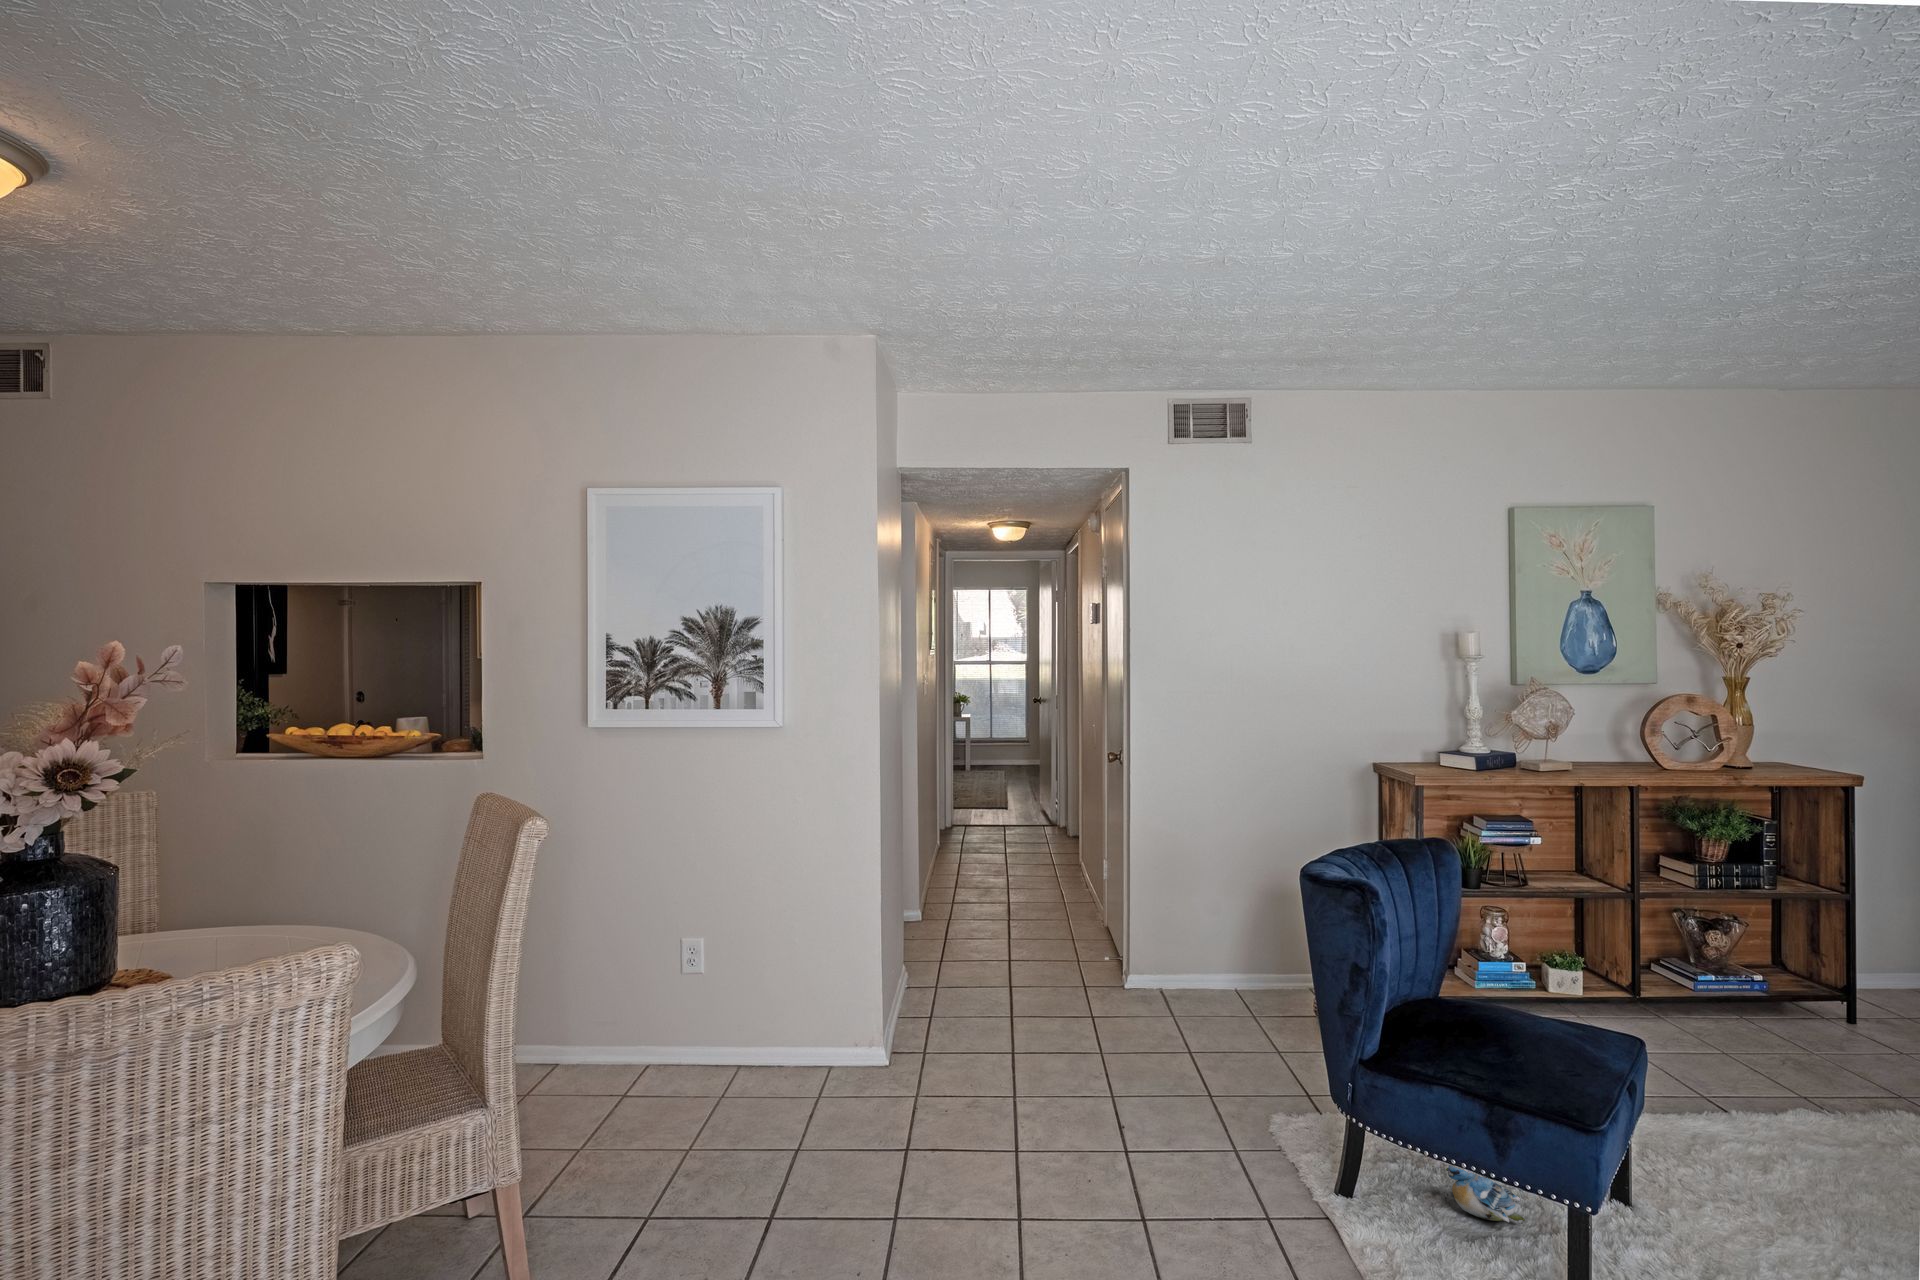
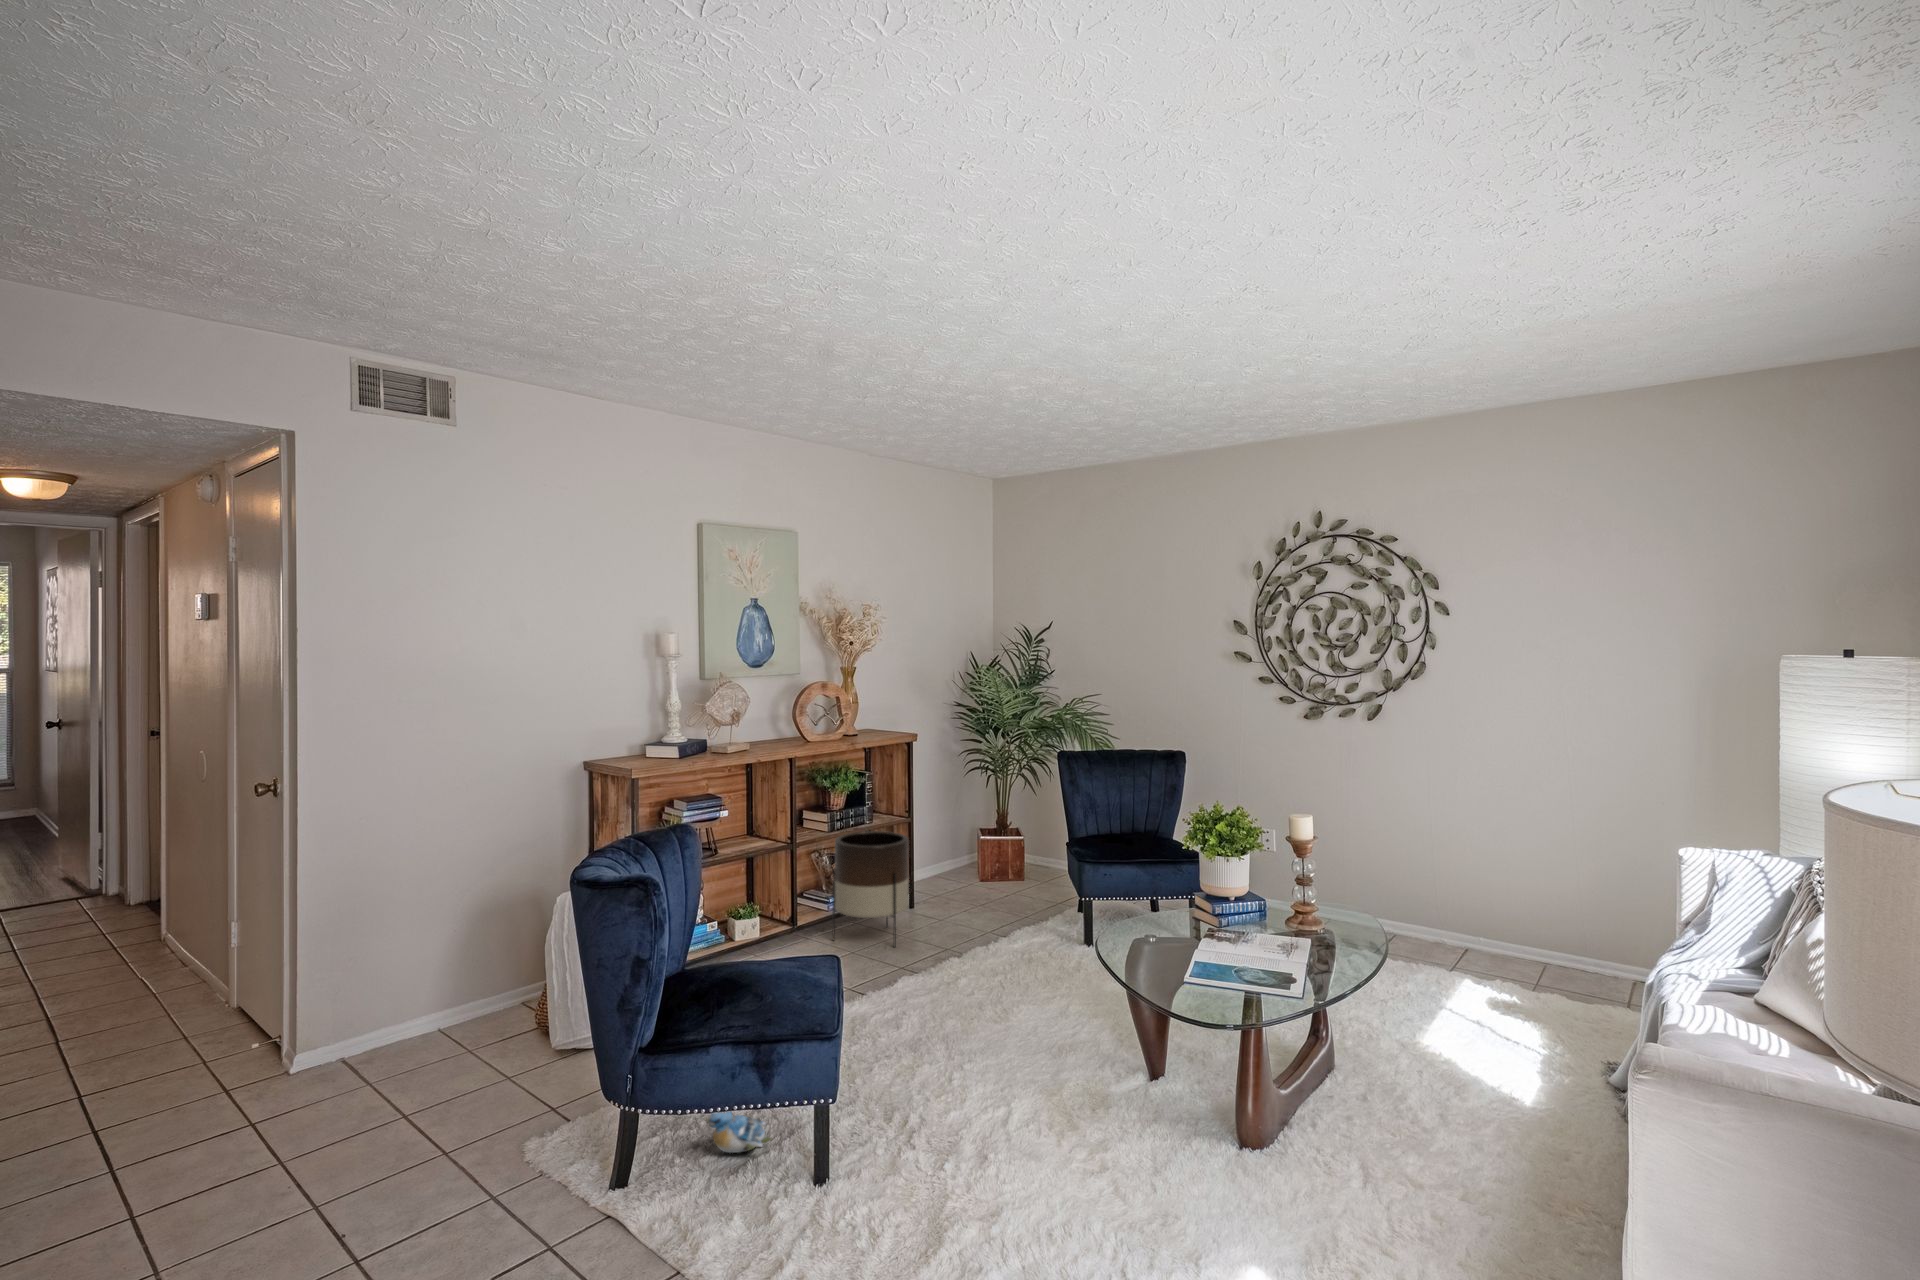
planter: none [1695,896,1825,1064] -> present [833,831,909,947]

